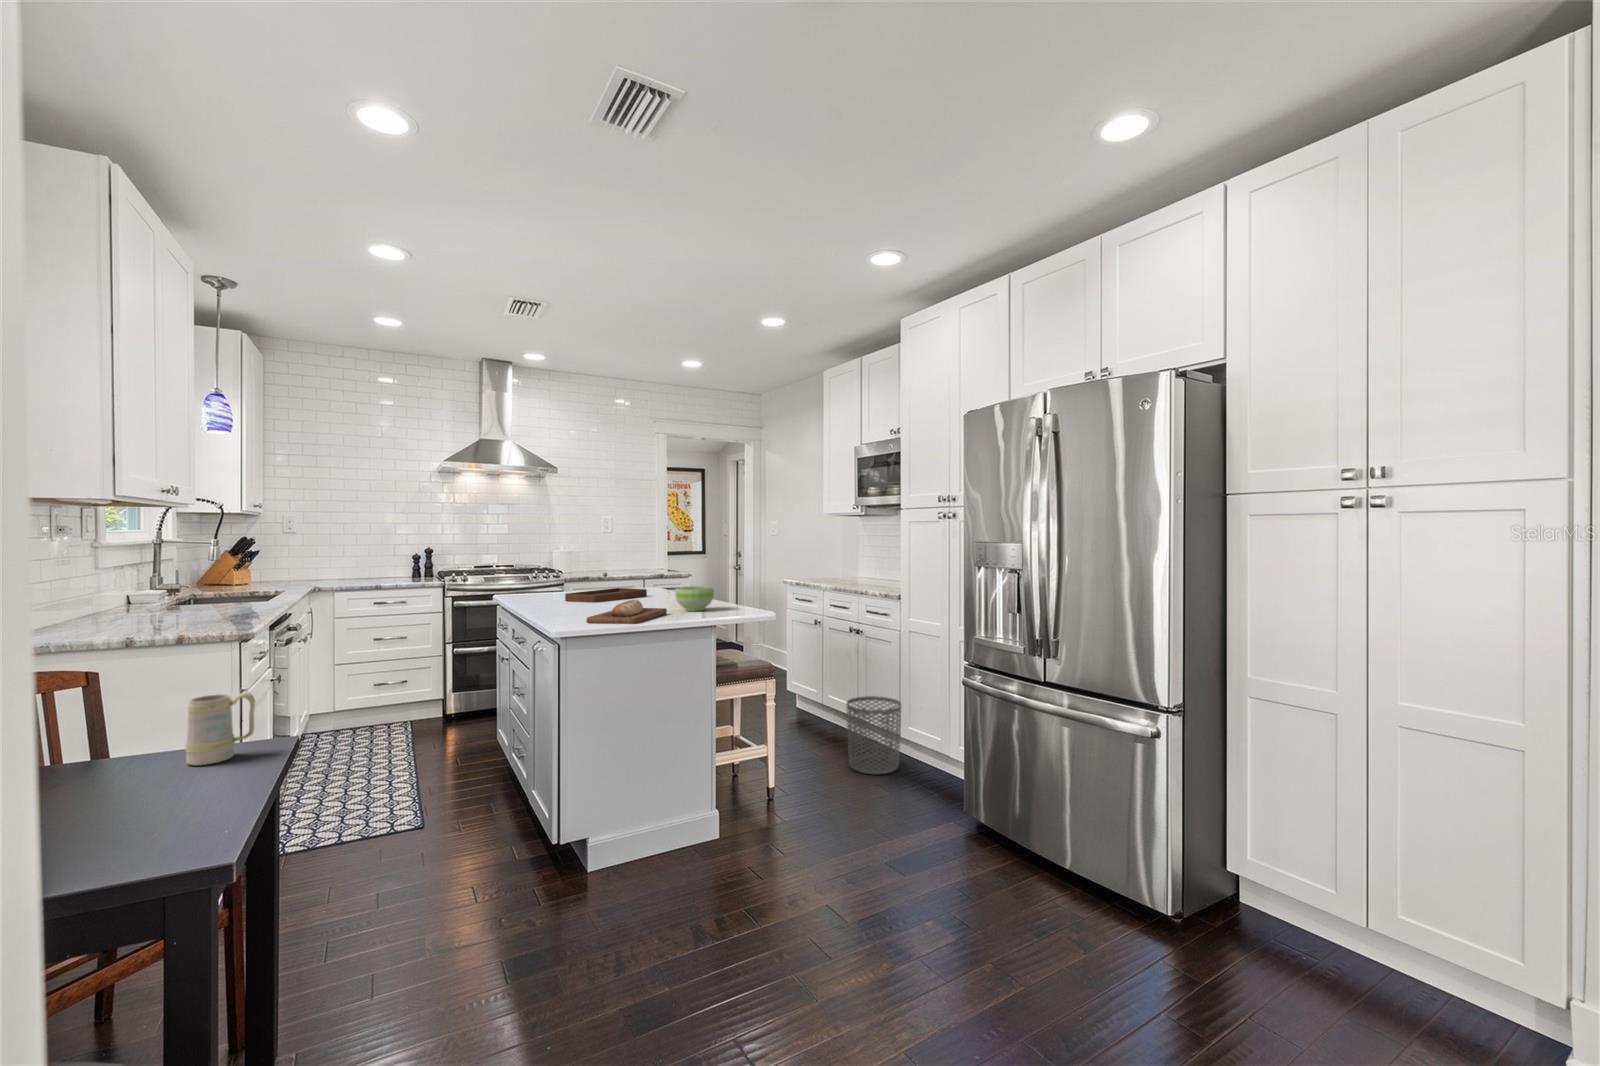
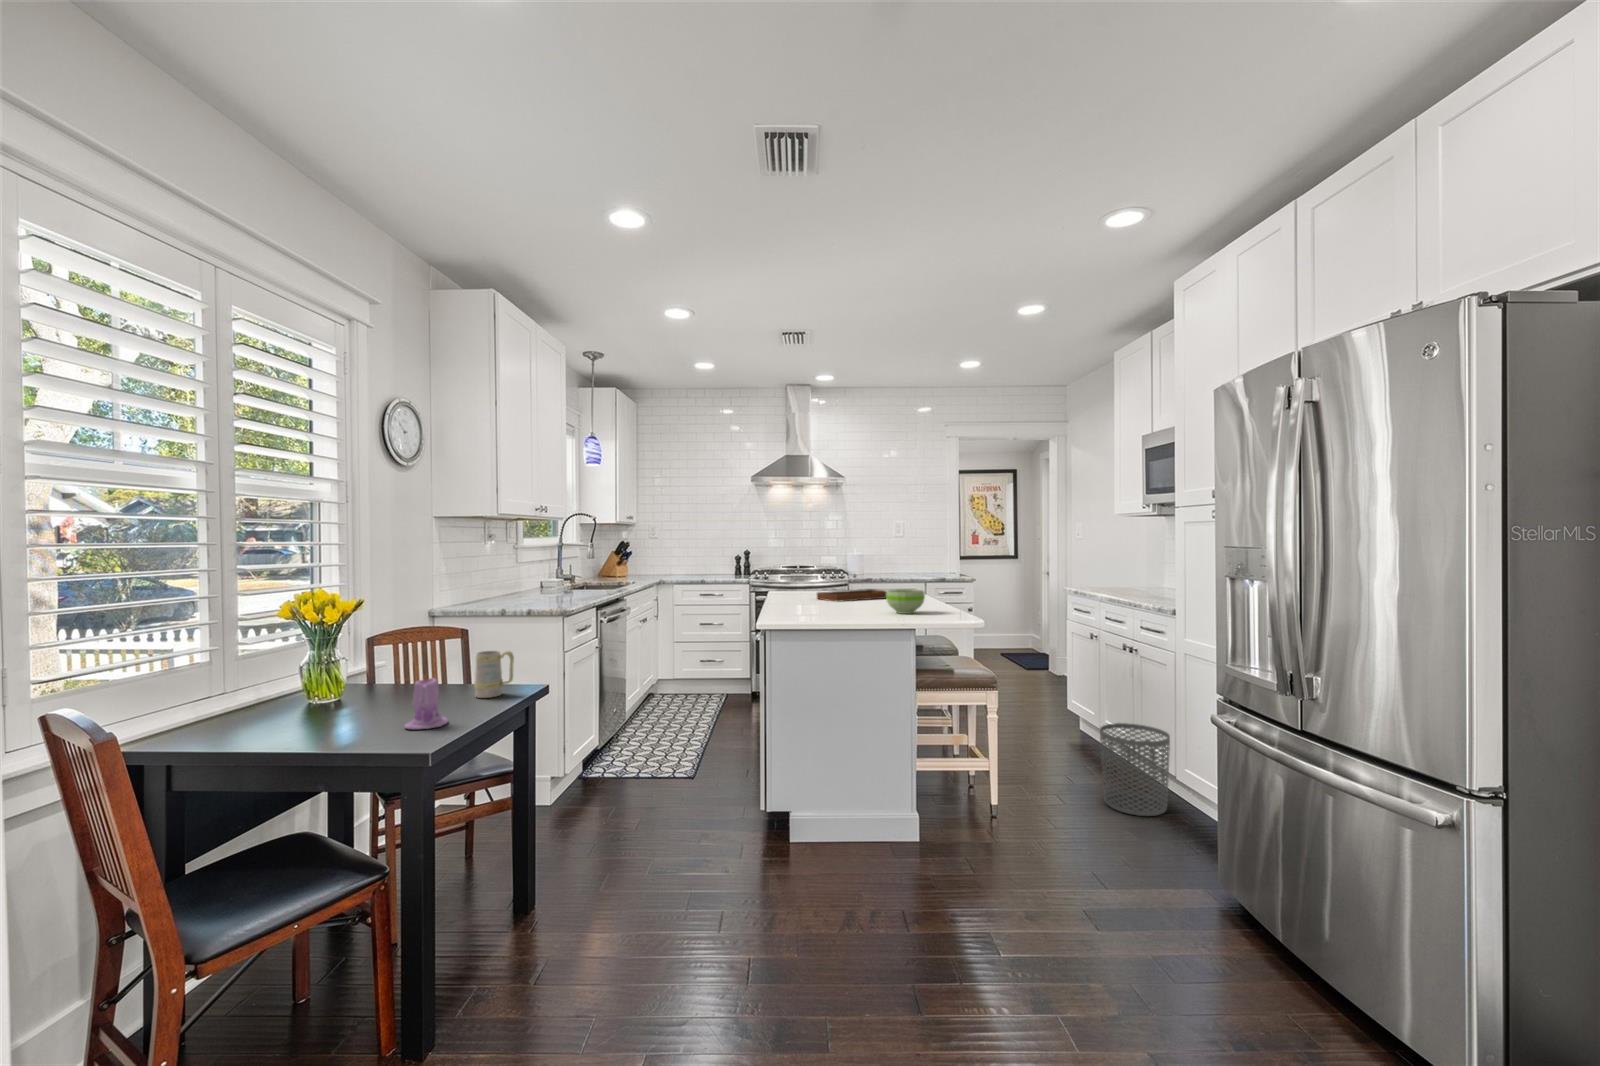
bread loaf: present [586,600,667,624] -> none [789,600,873,622]
candle: none [117,736,196,828] -> present [405,677,448,729]

